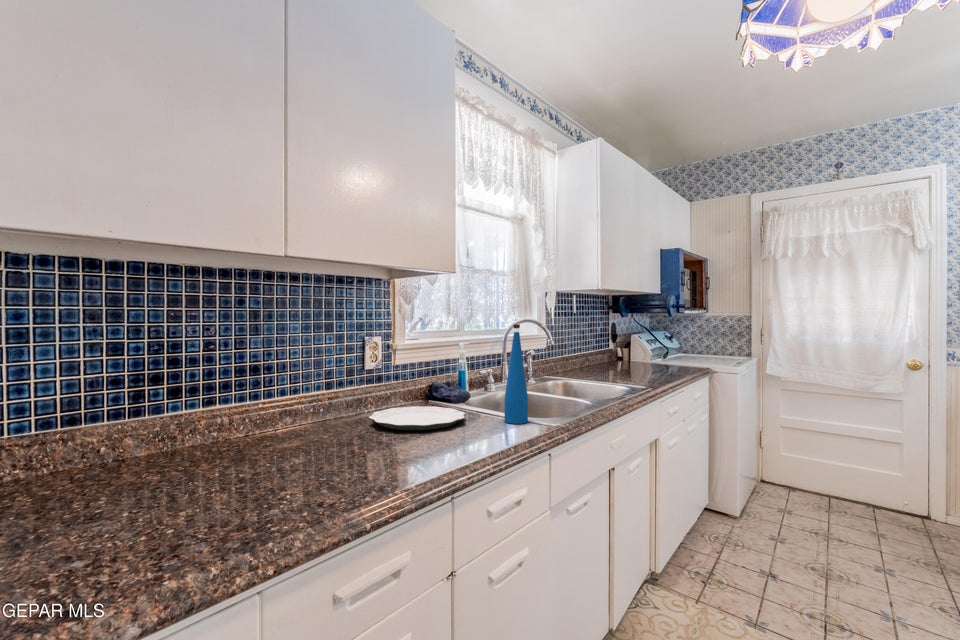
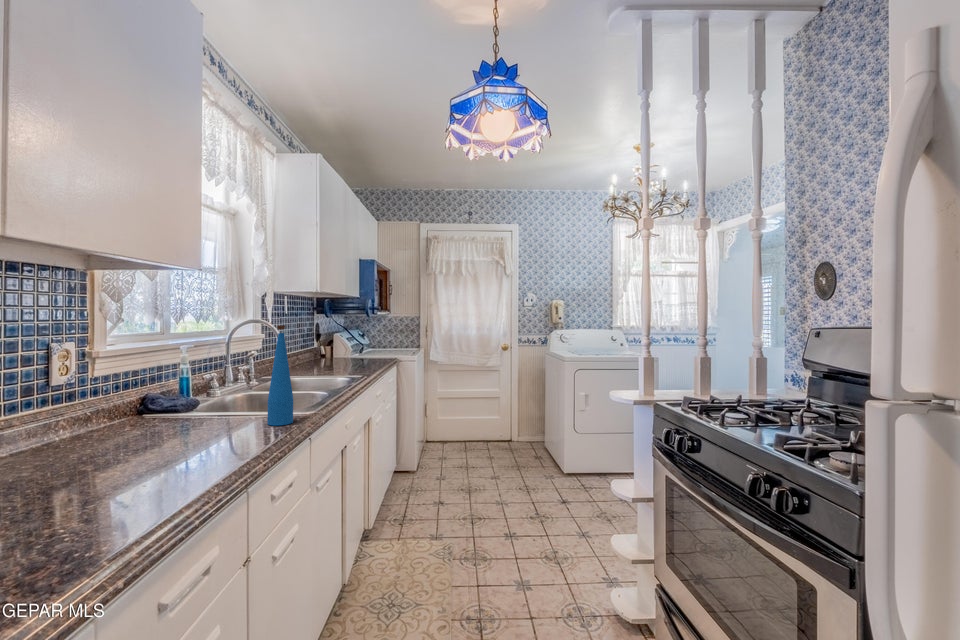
plate: present [369,406,465,430] -> none [85,420,225,454]

